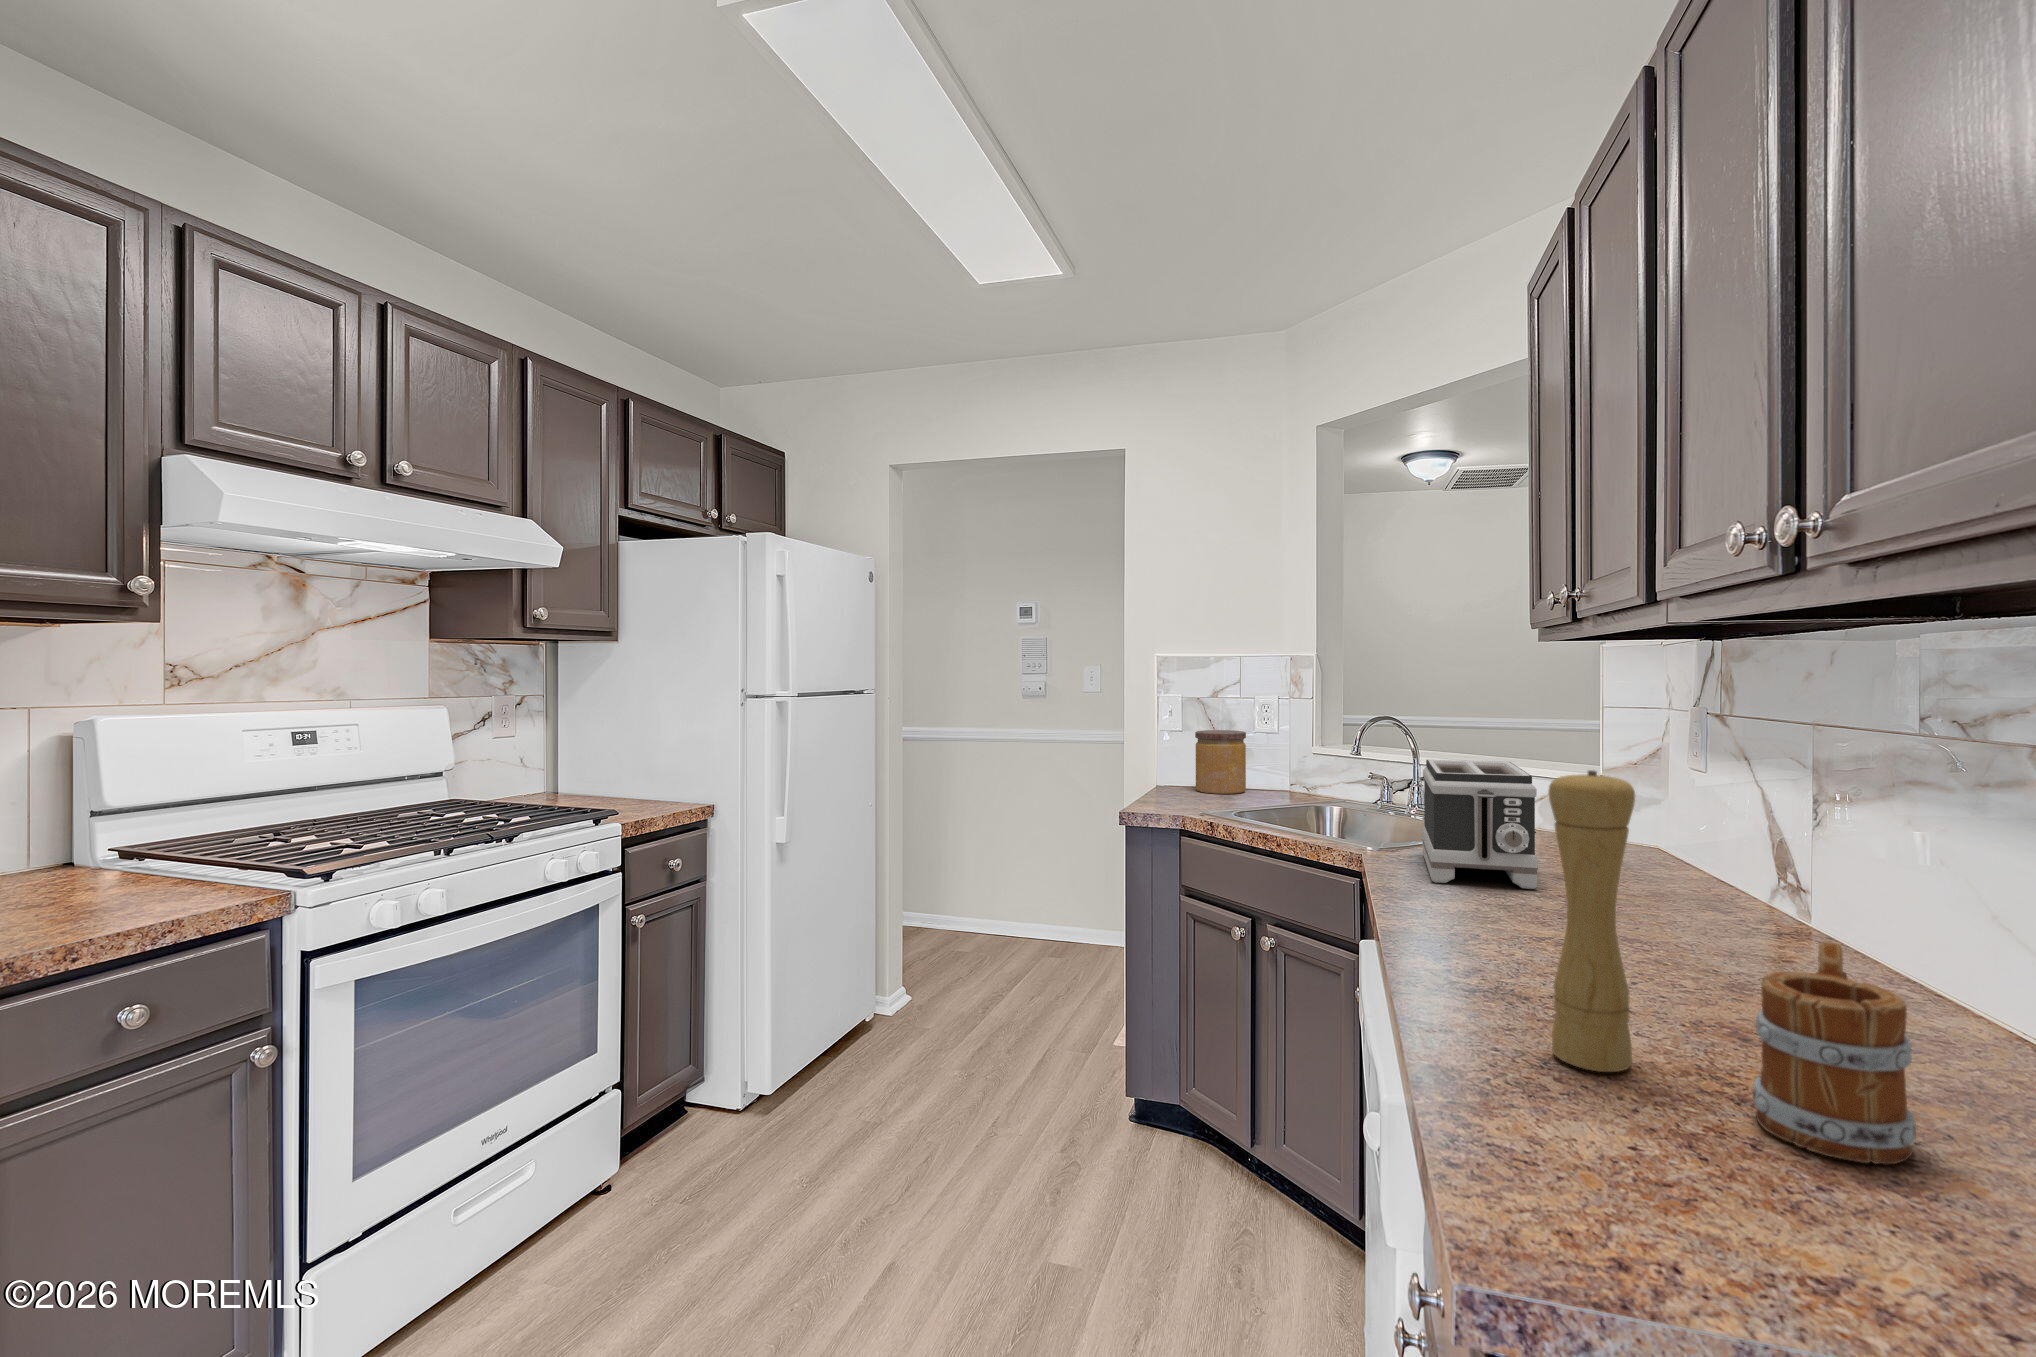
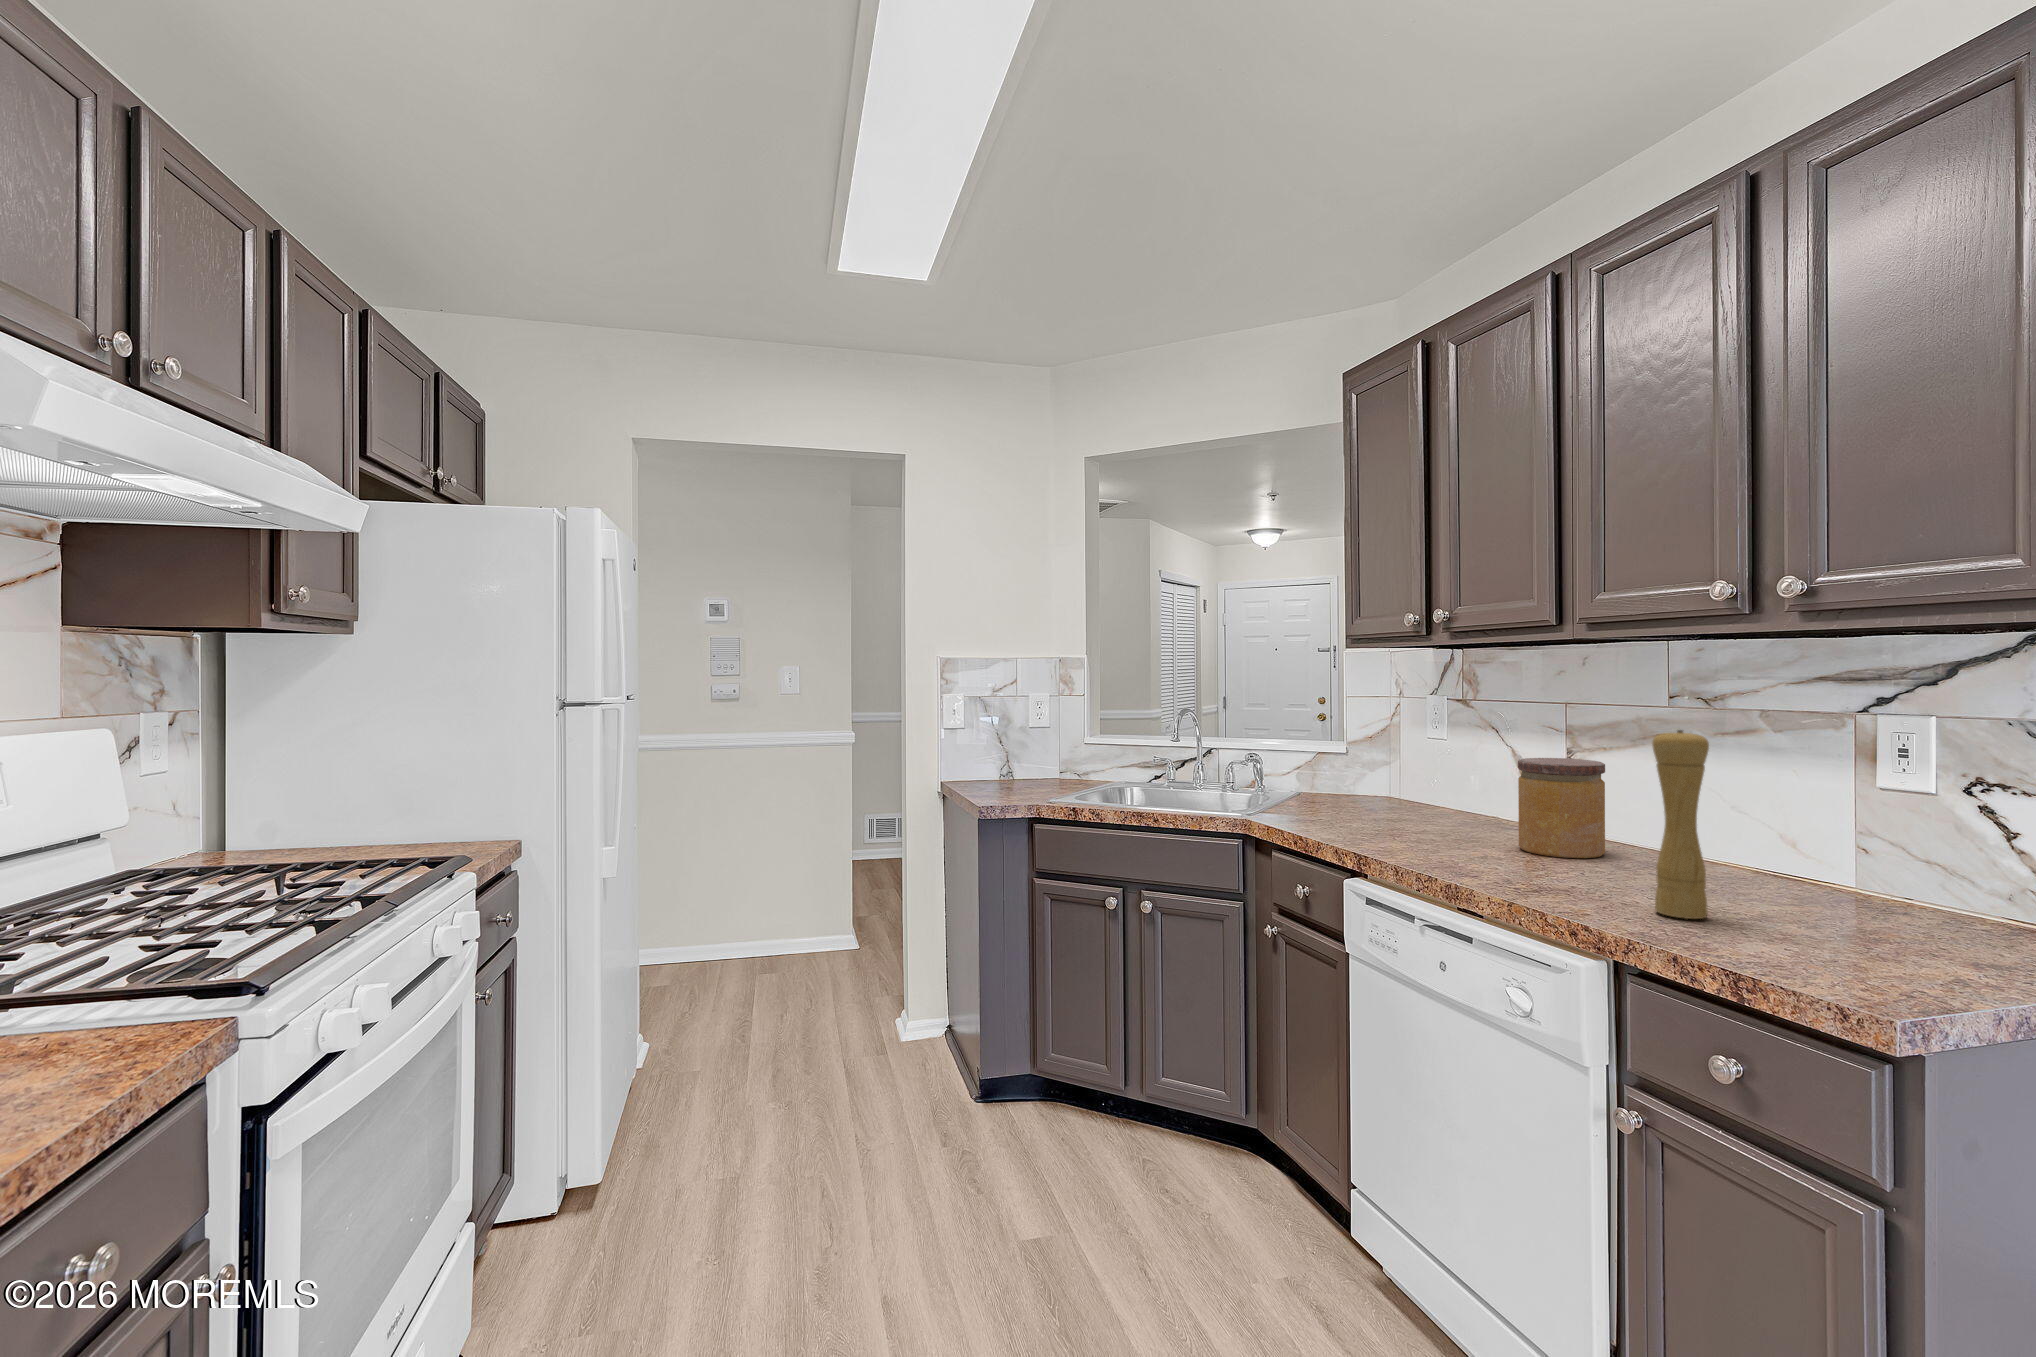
jar: present [1195,730,1246,794] -> present [1518,758,1605,858]
toaster: present [1422,760,1538,889] -> none [1278,739,1402,832]
mug: present [1753,941,1916,1164] -> none [1777,821,1881,935]

